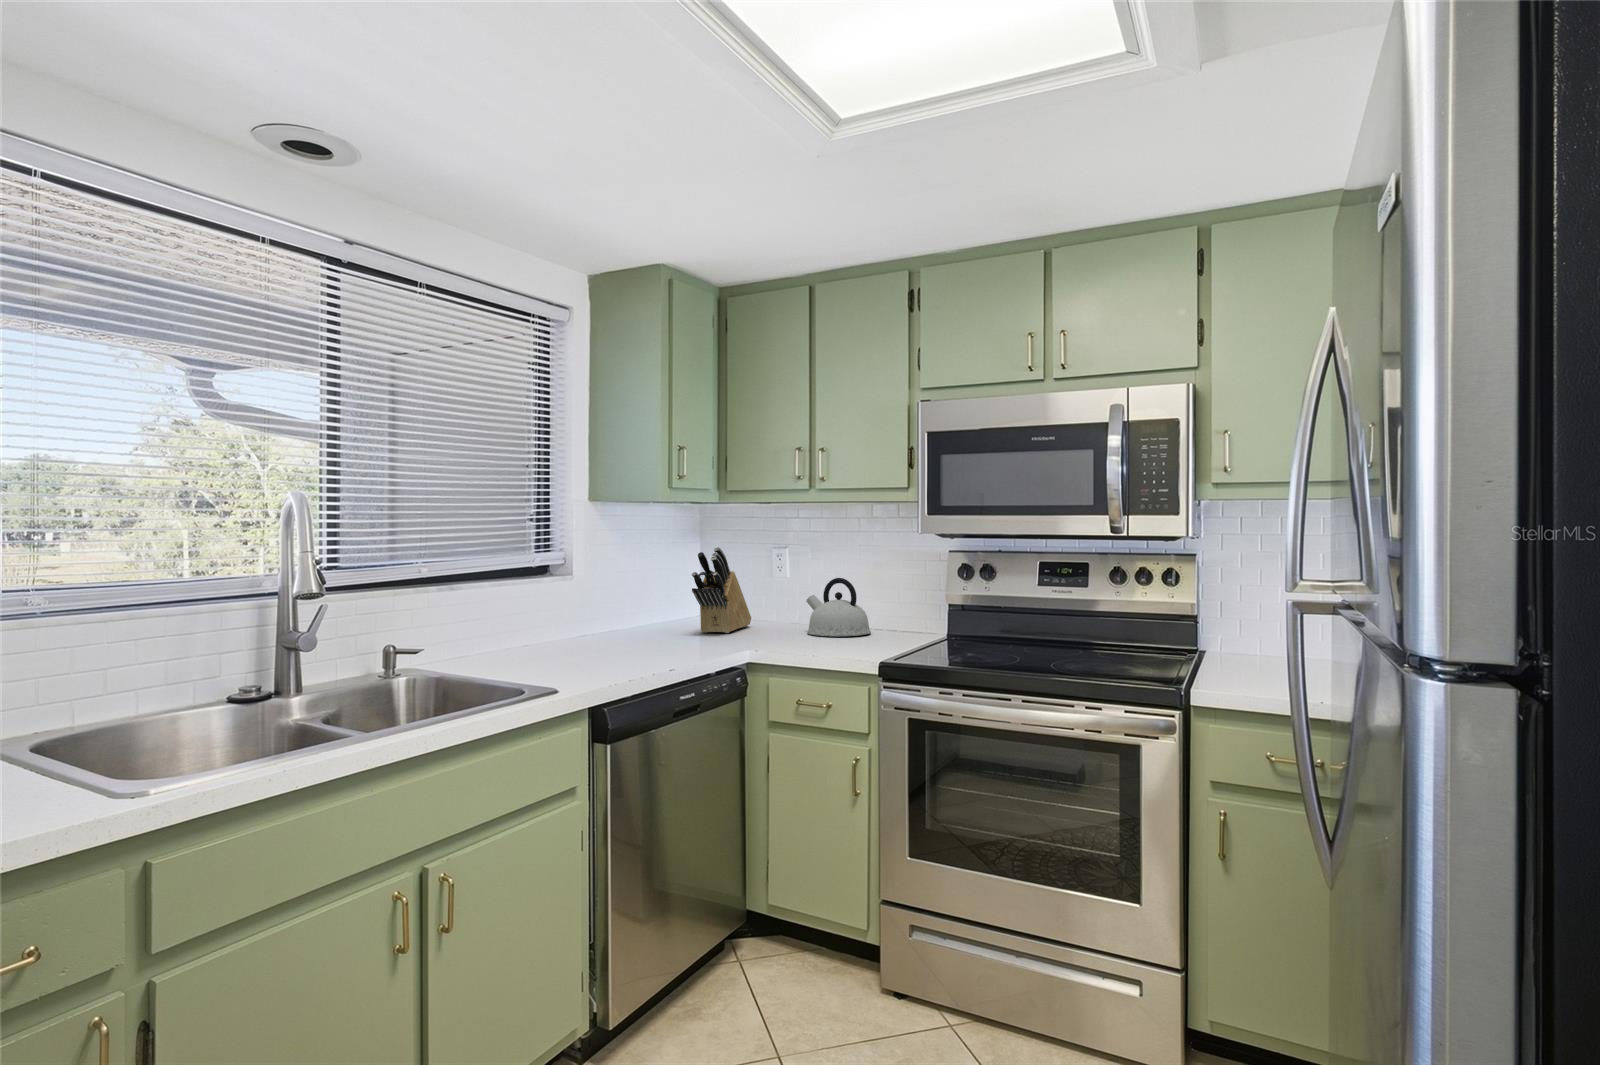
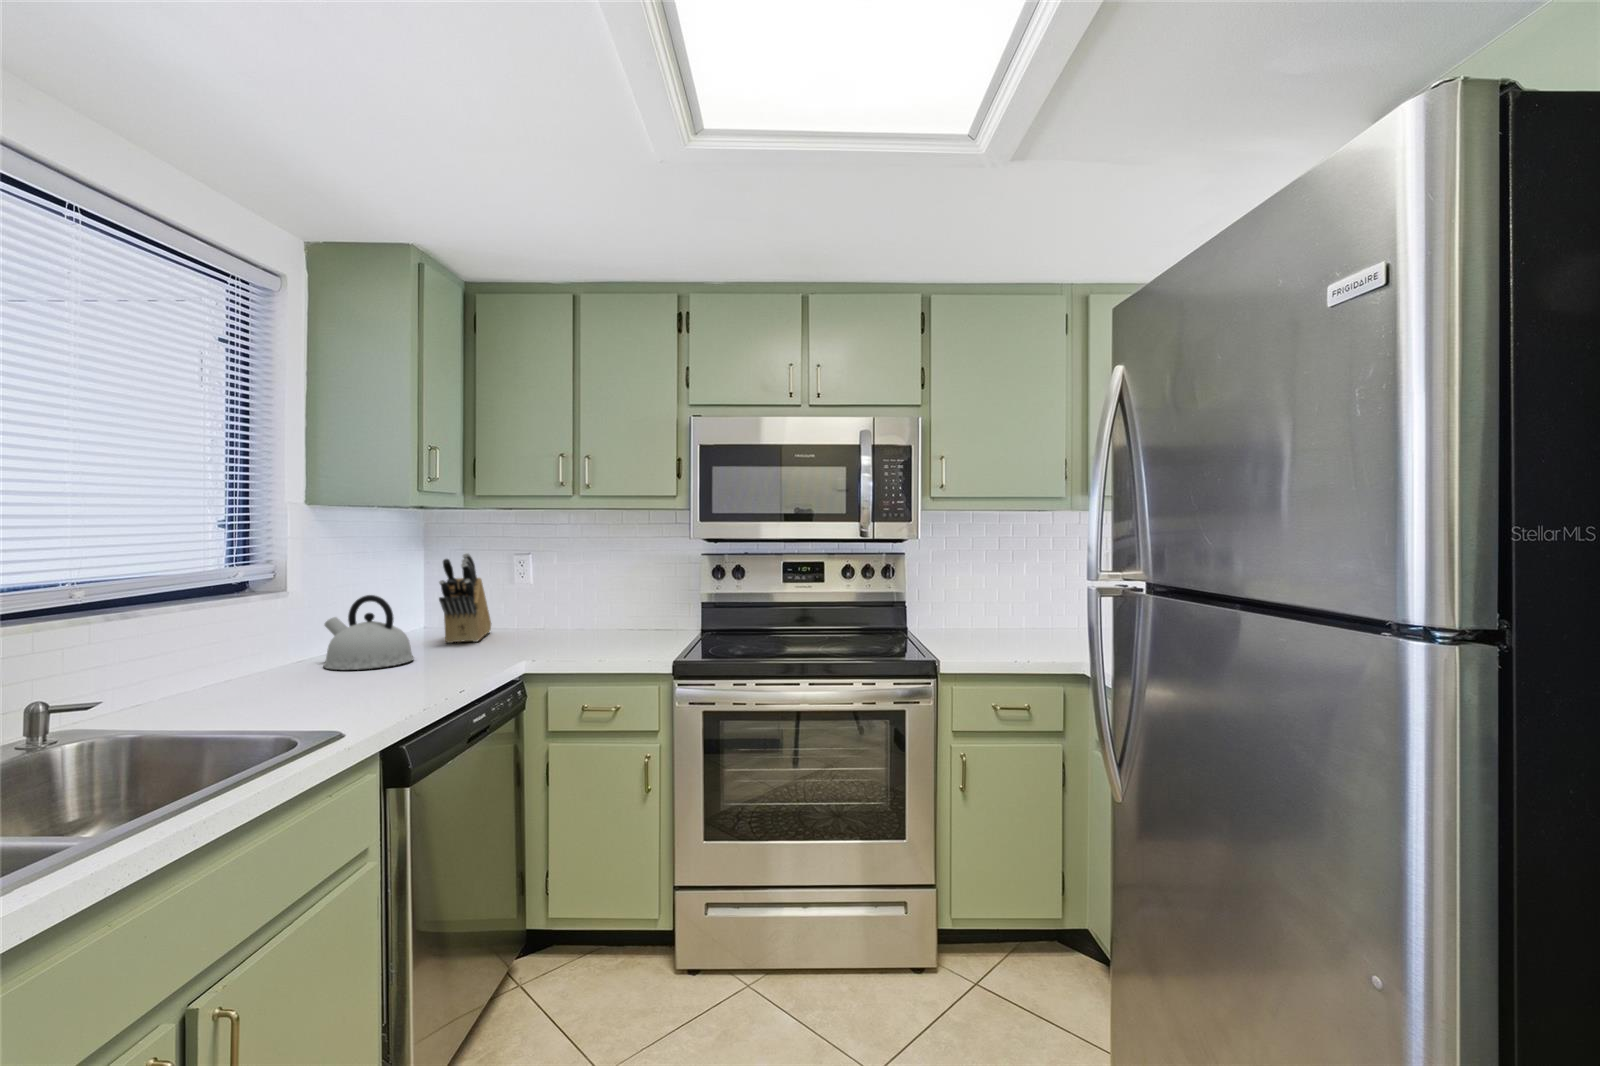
kettle: present [806,578,871,637] -> present [324,595,414,670]

